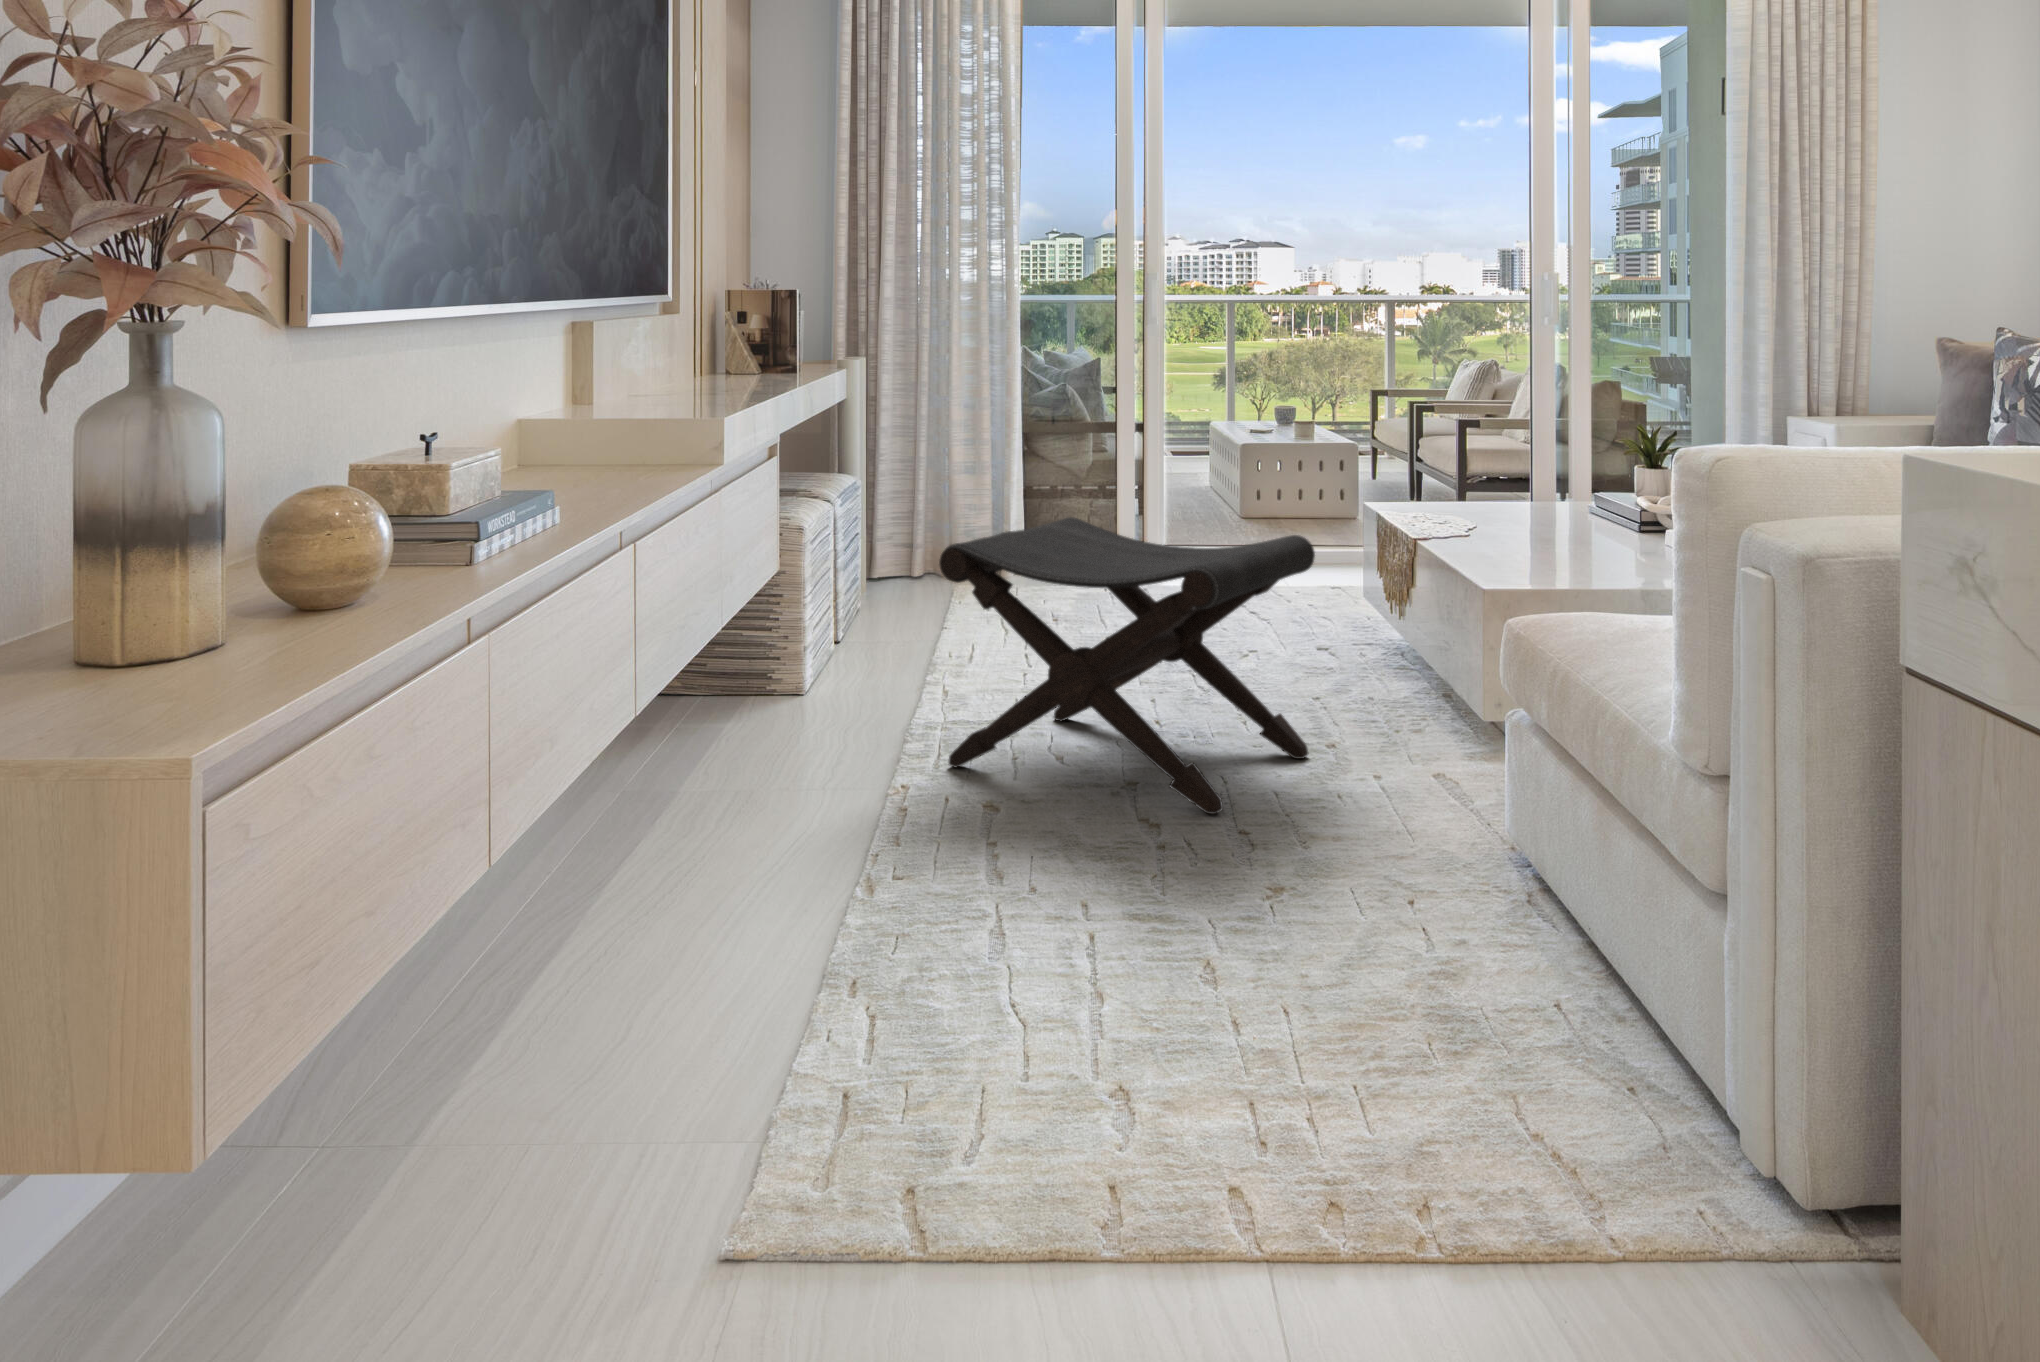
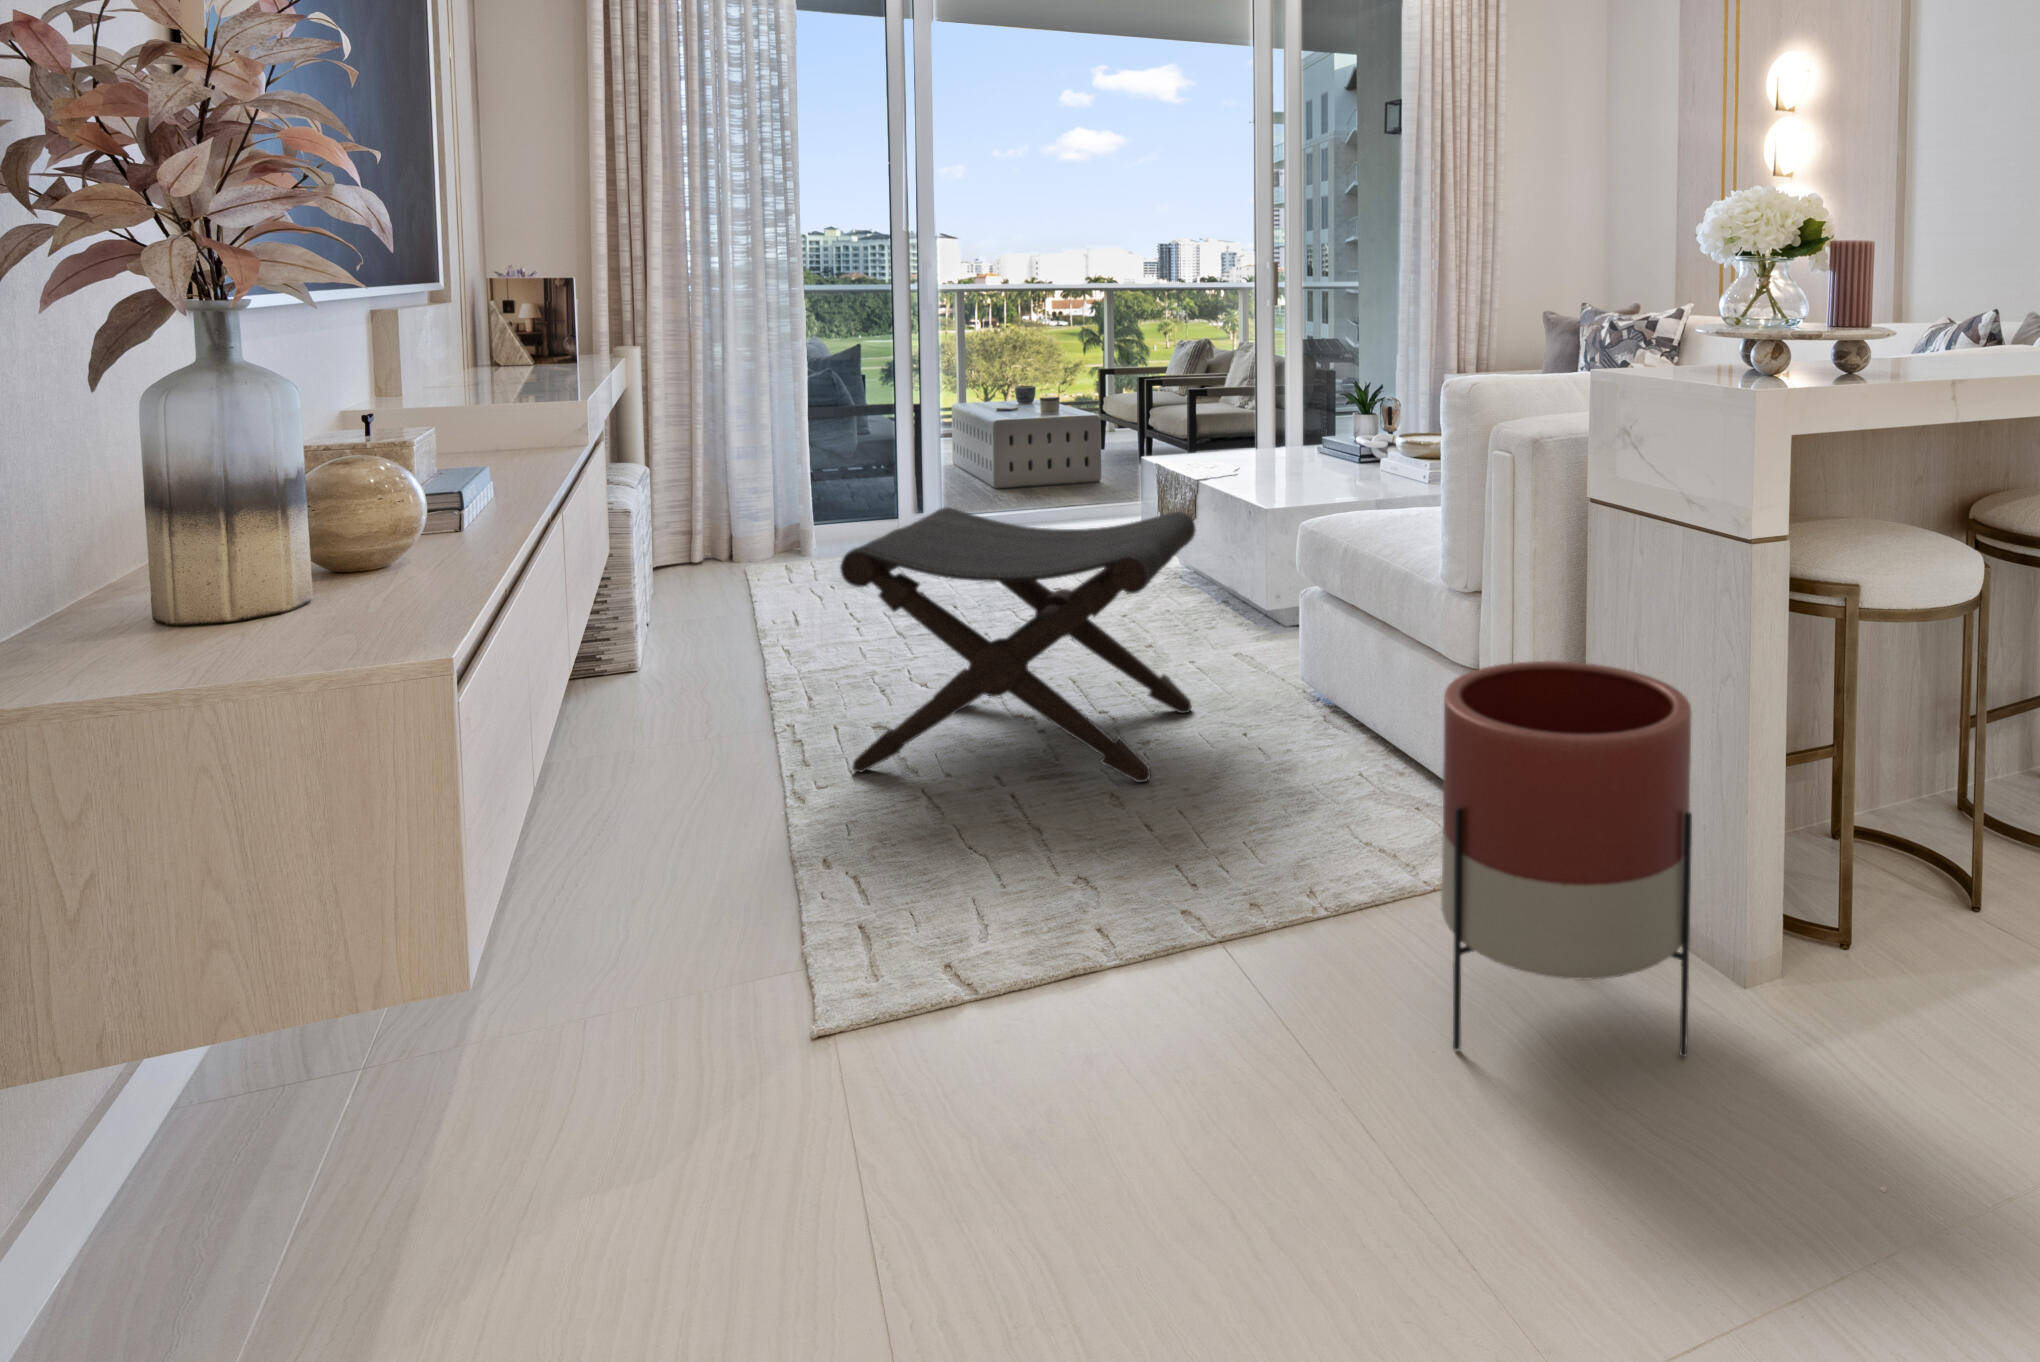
planter: none [1372,695,1667,1167] -> present [1441,661,1692,1057]

